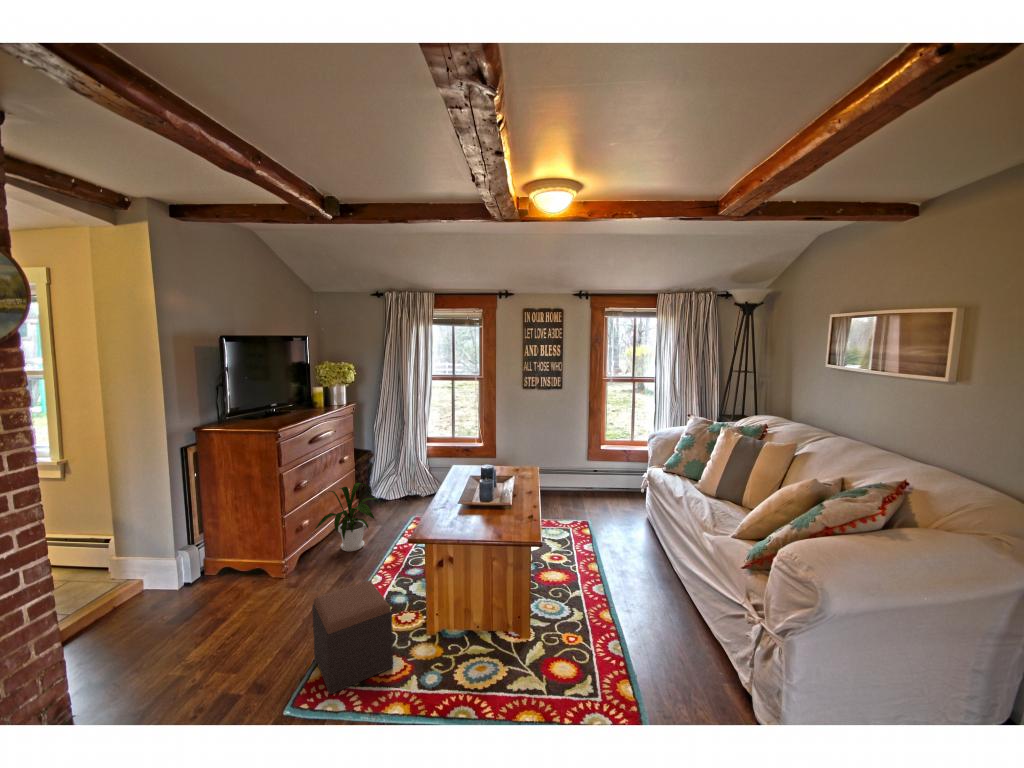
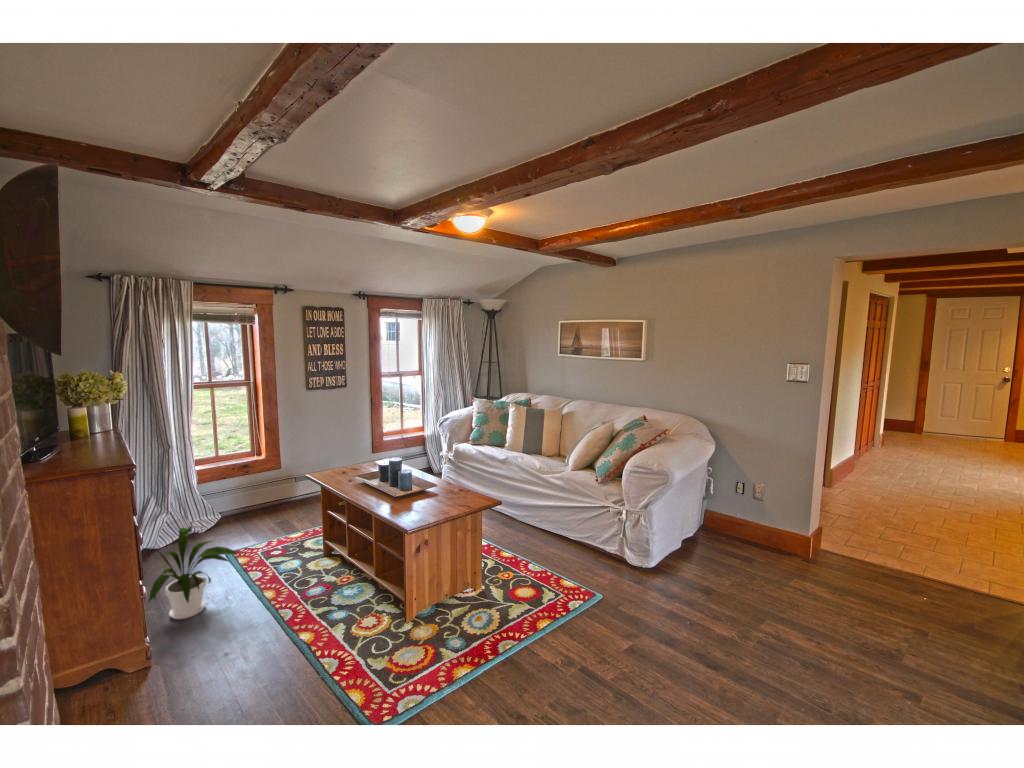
footstool: present [312,581,393,694] -> none [326,593,413,701]

